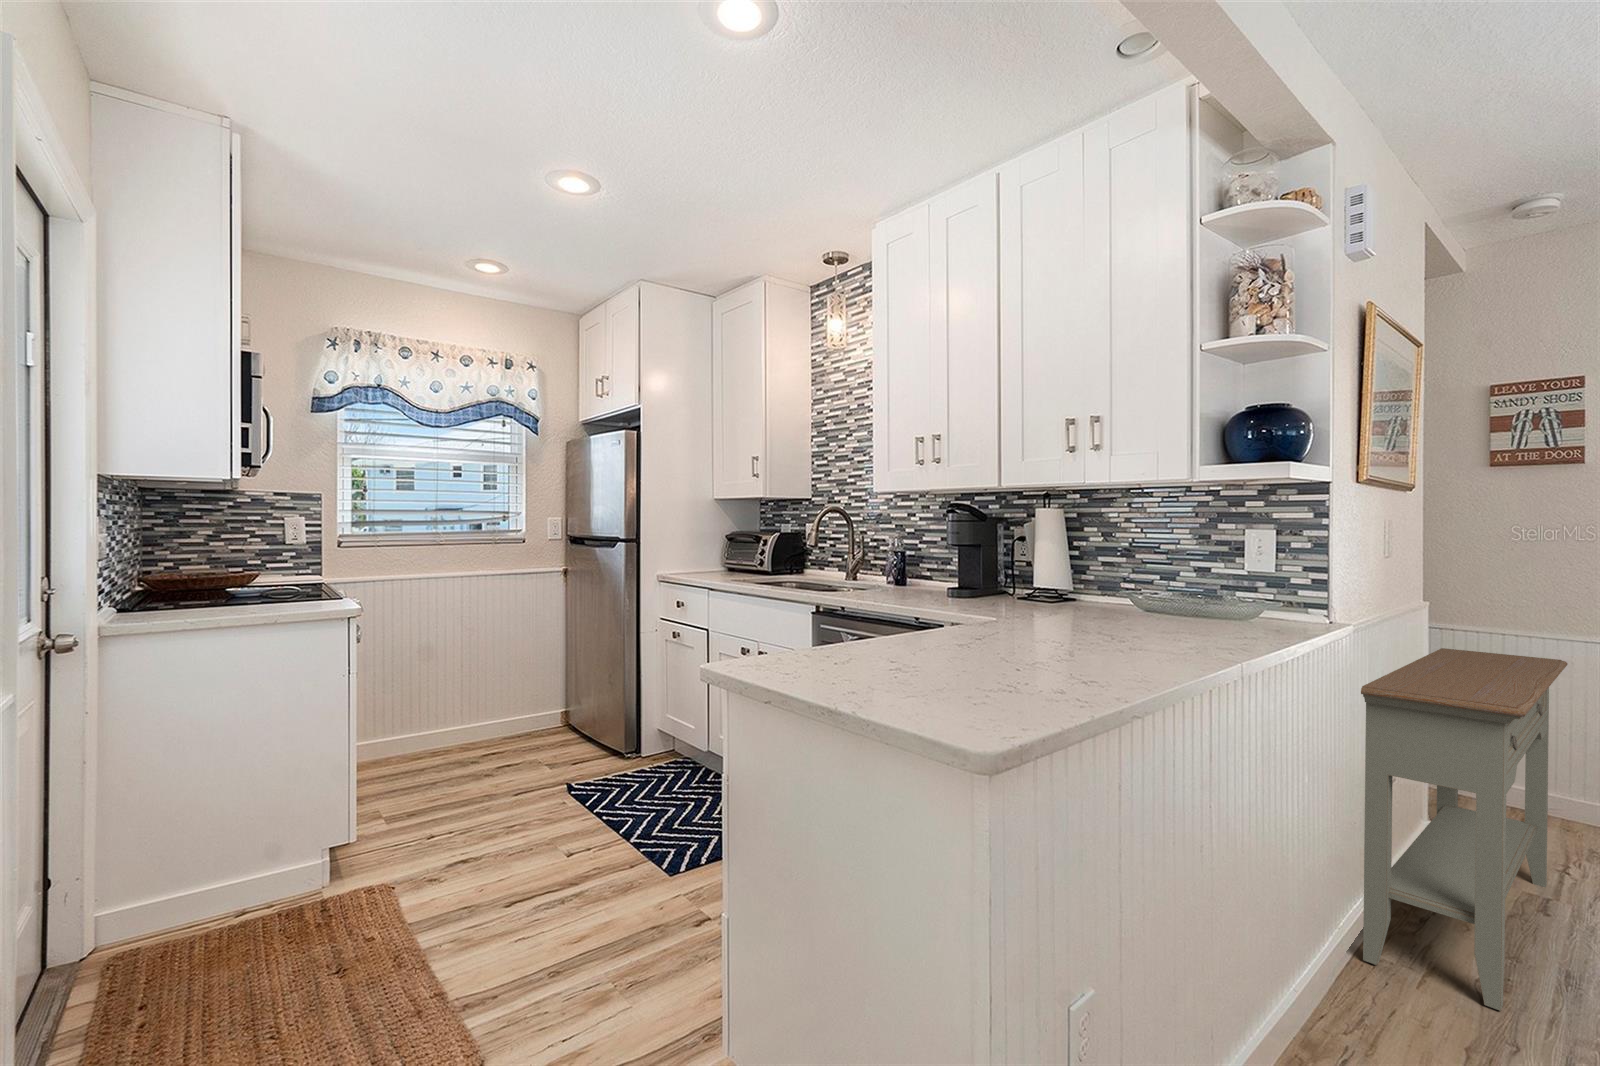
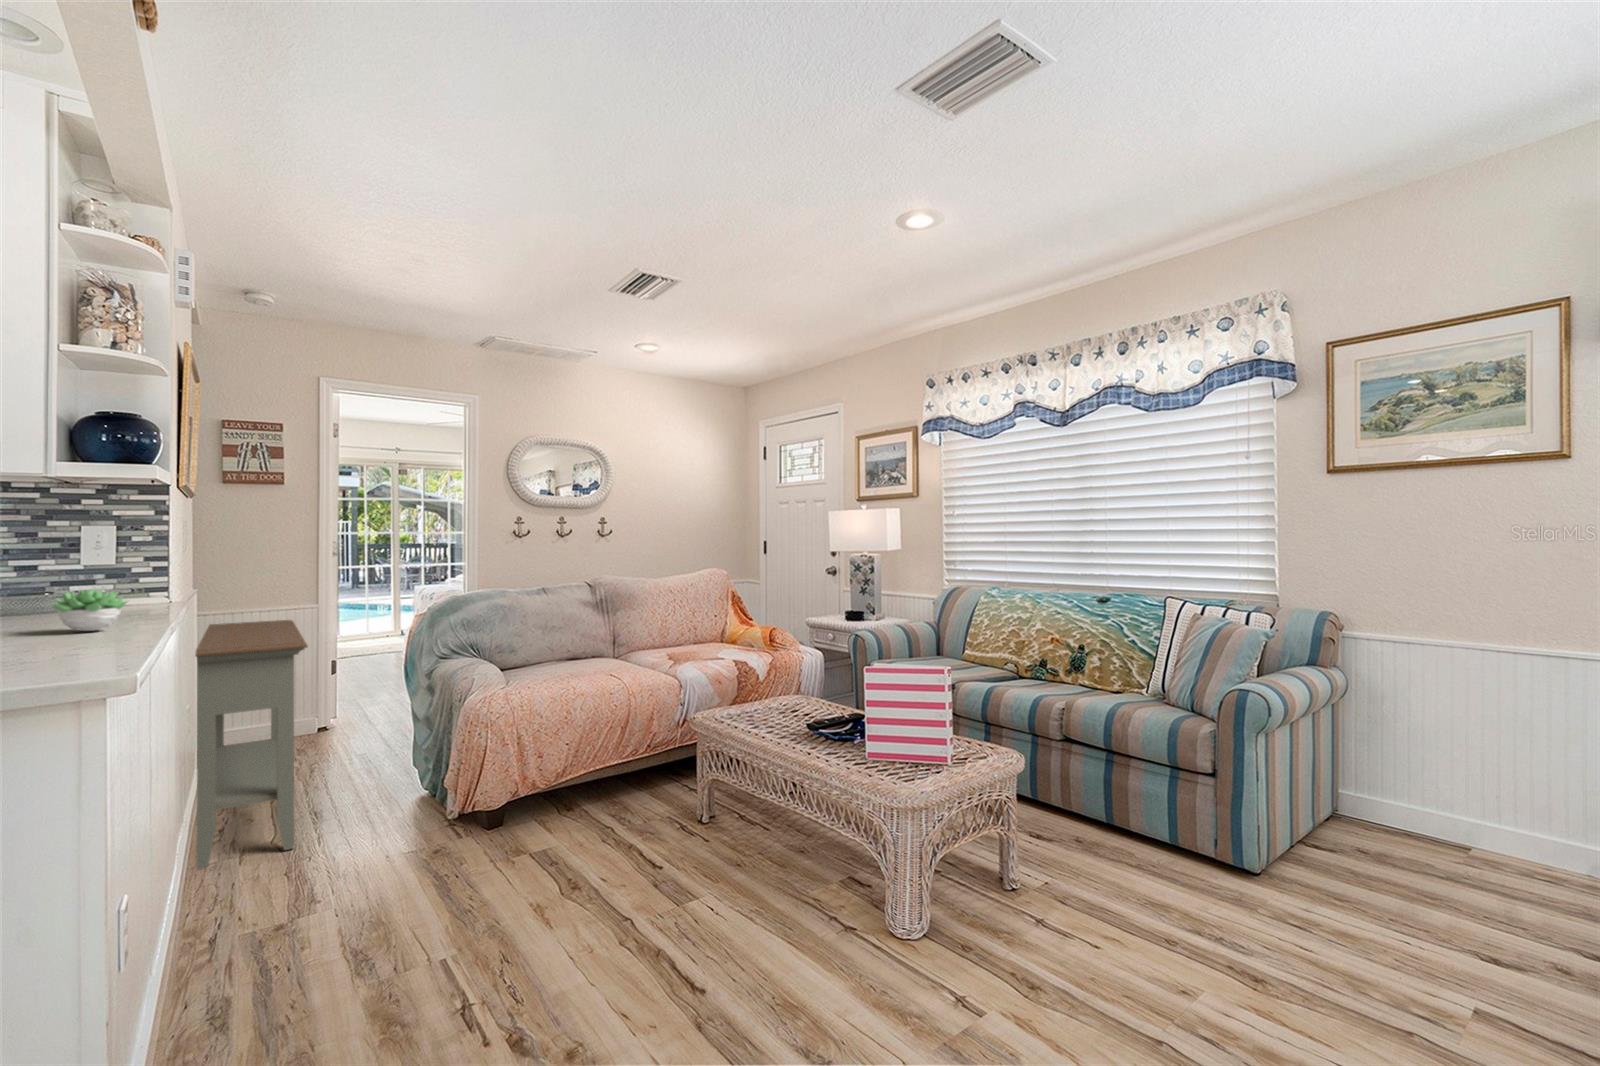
succulent plant: none [1142,605,1213,652] -> present [51,589,127,631]

